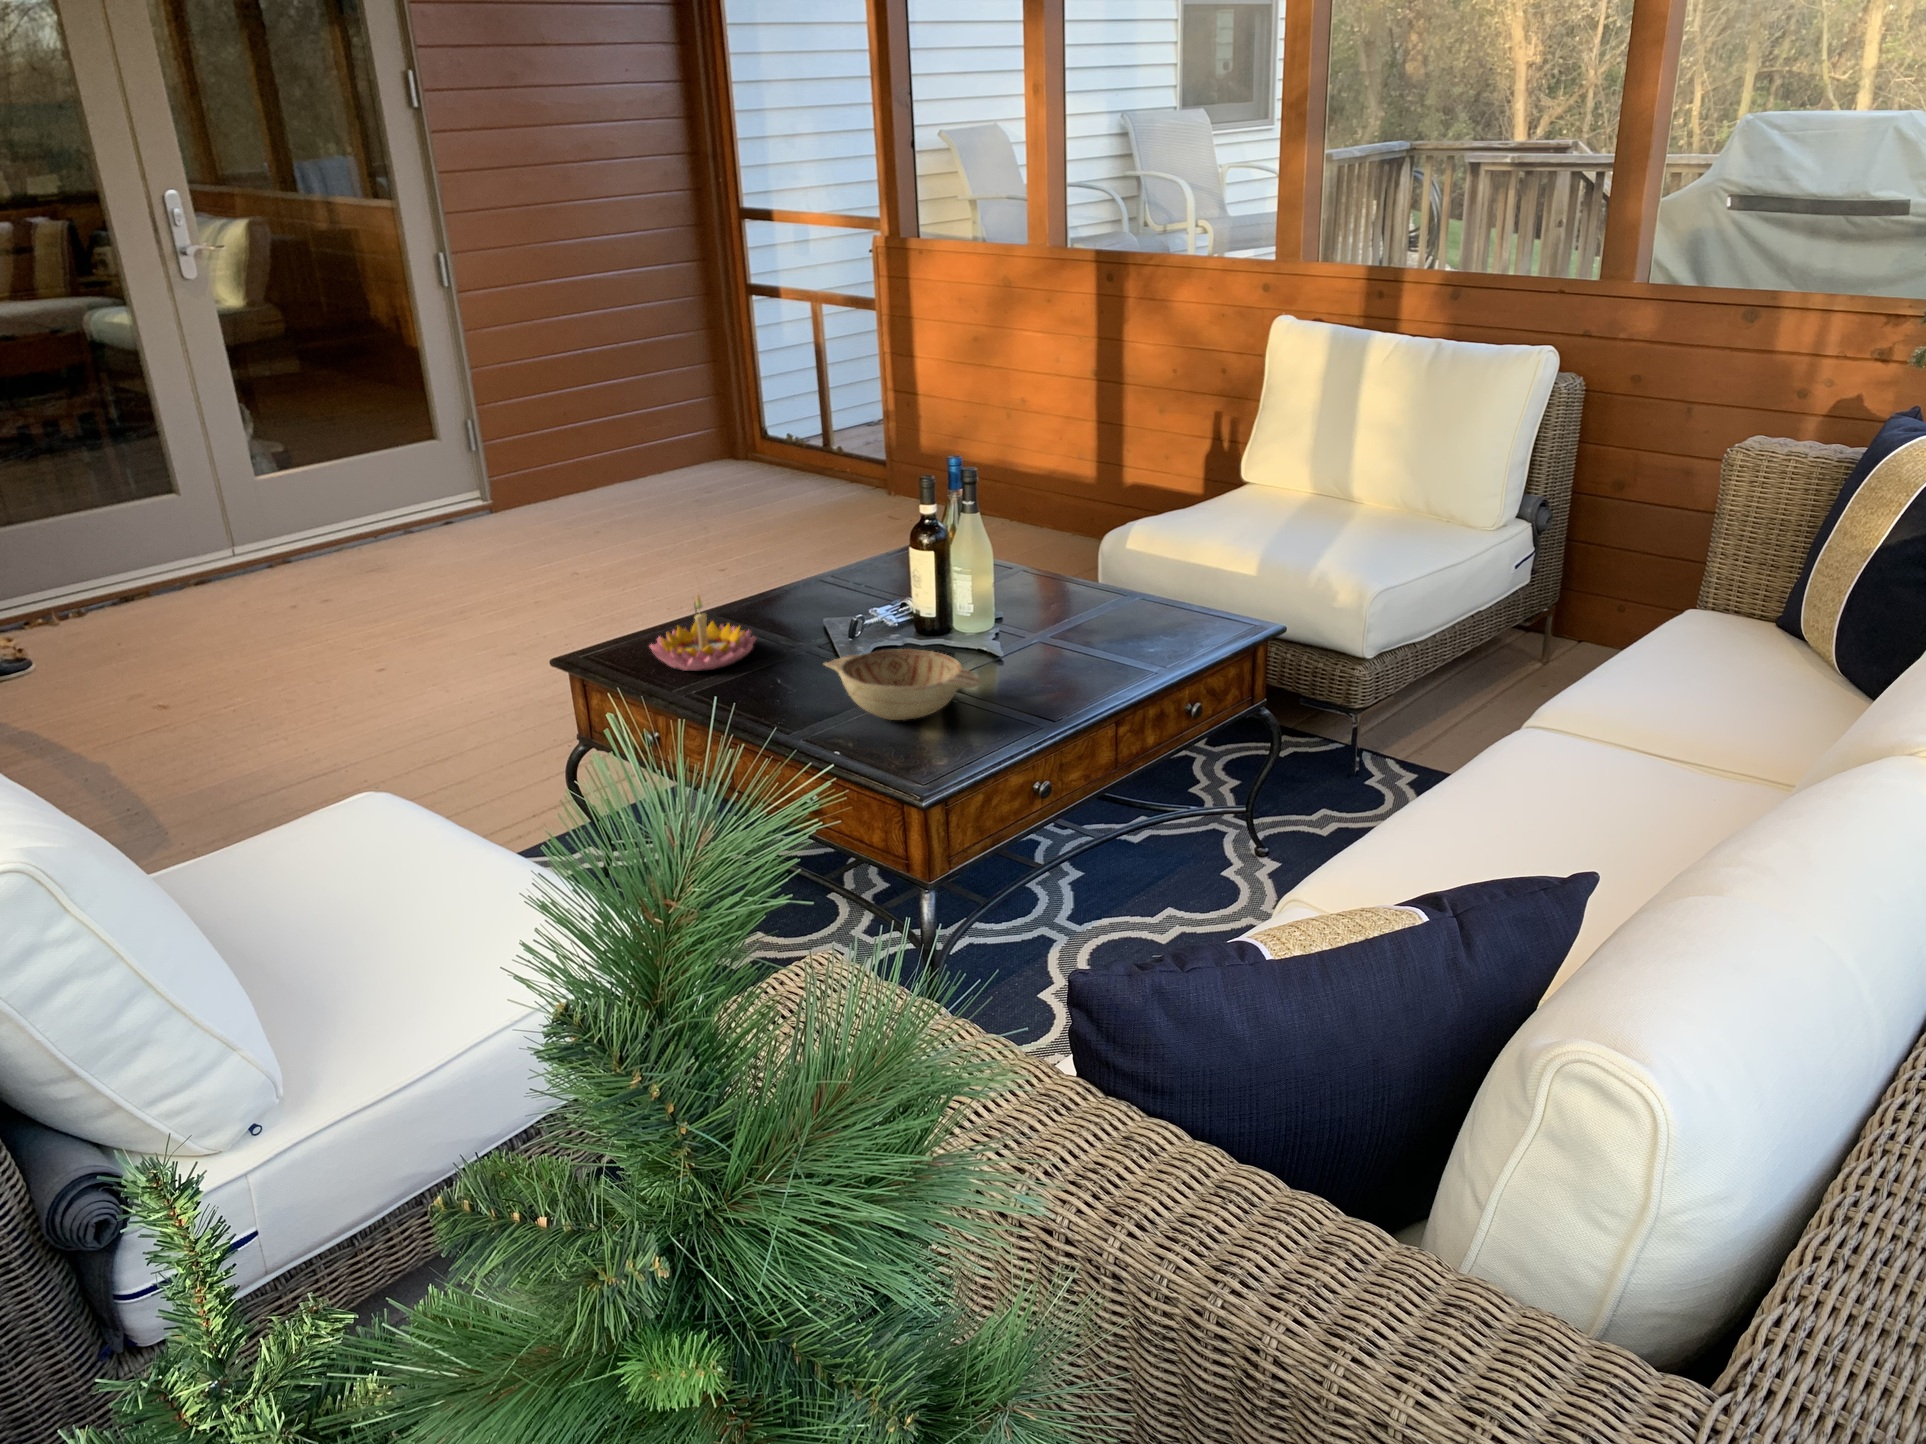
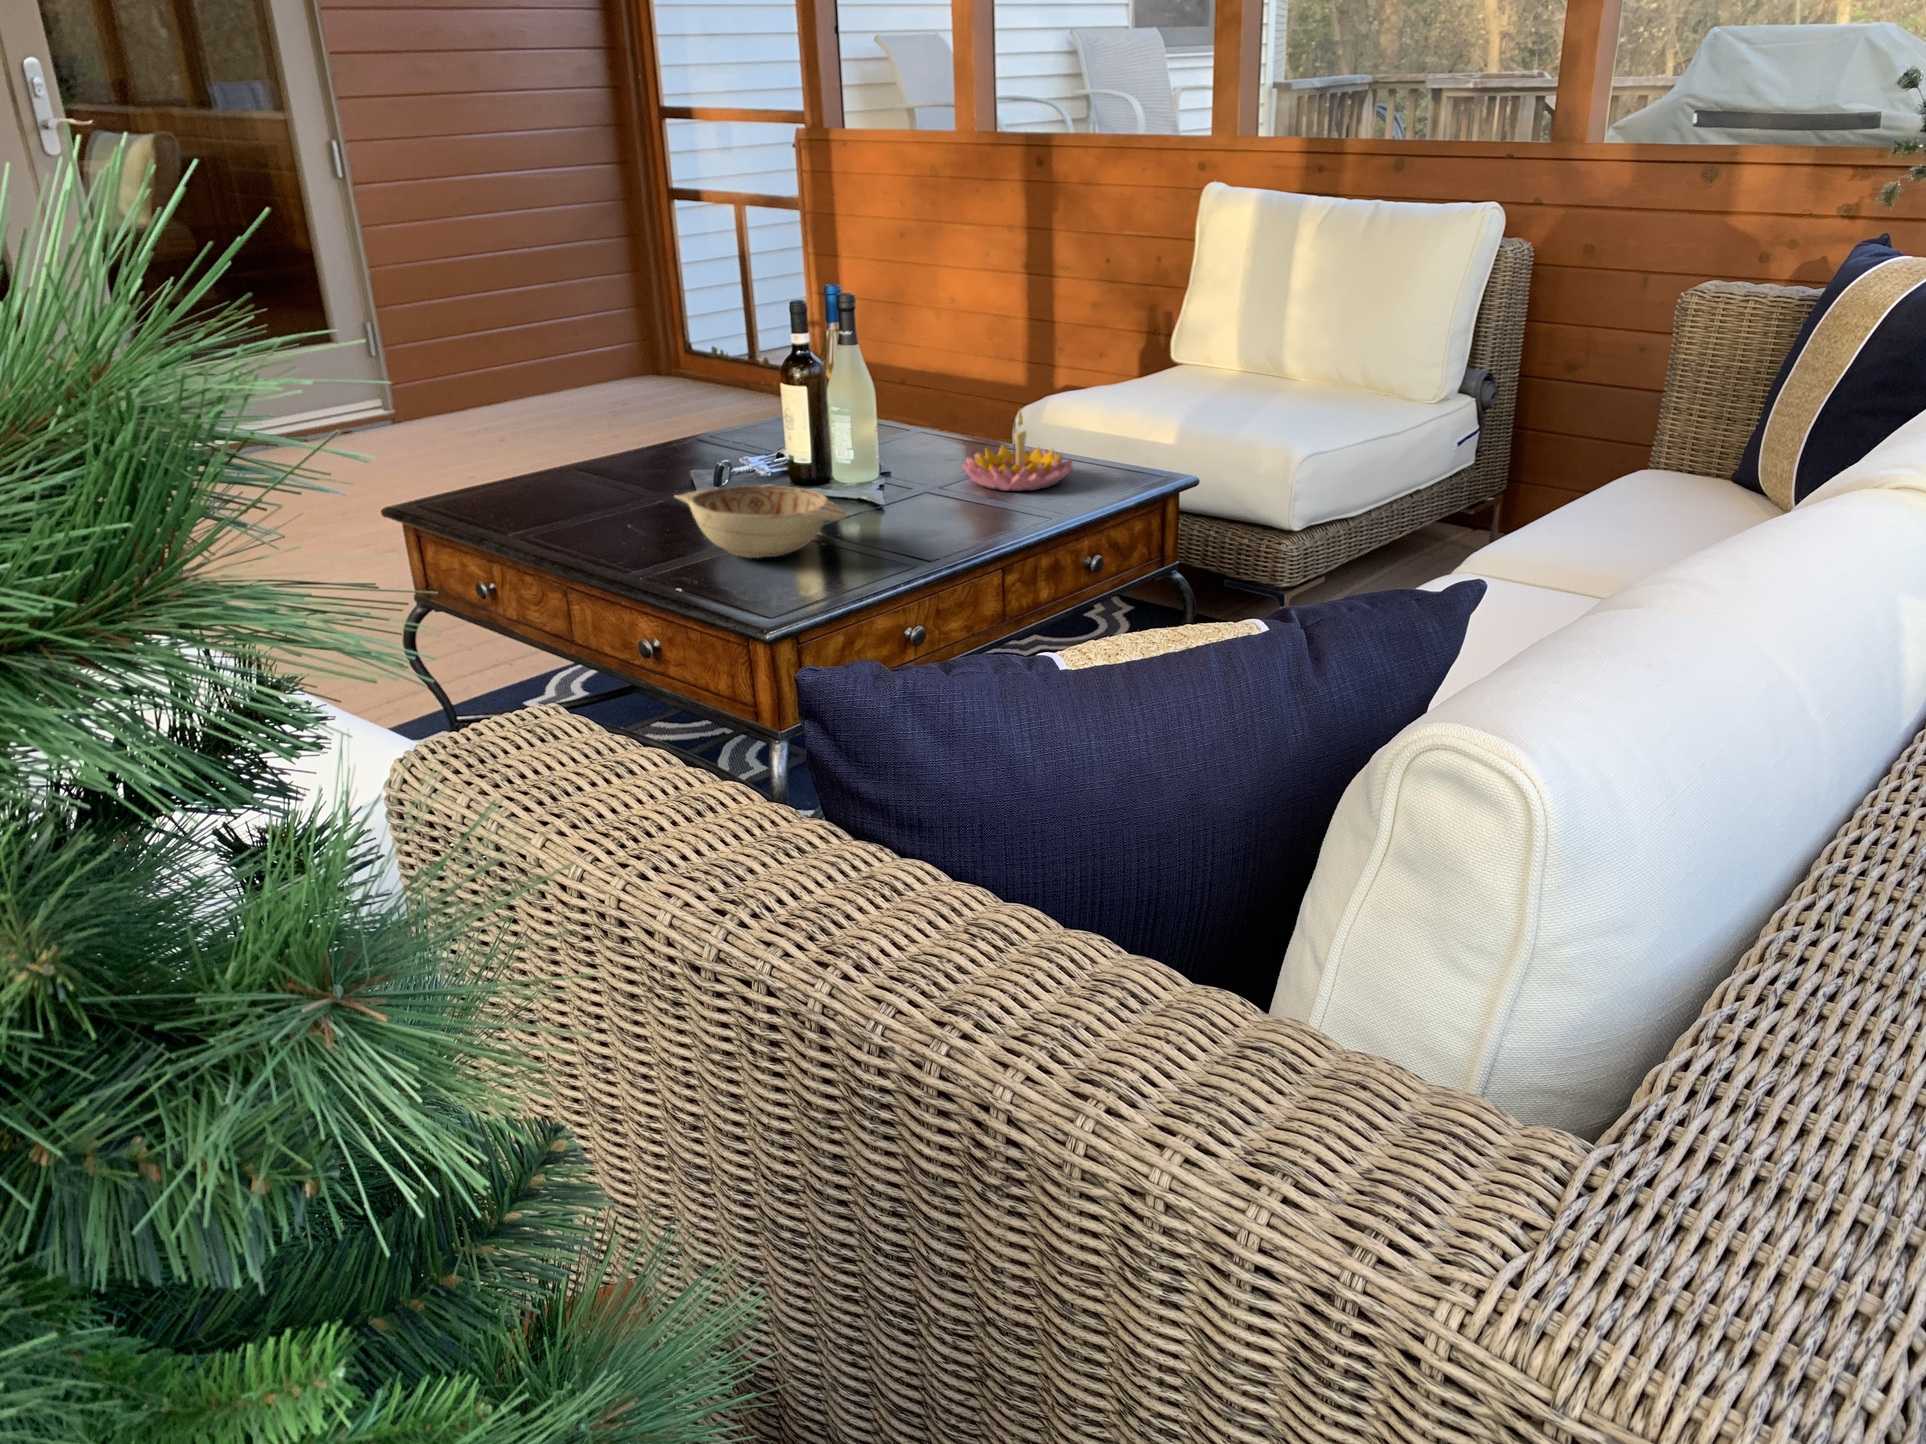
candle holder: present [650,595,756,671] -> present [962,410,1073,491]

